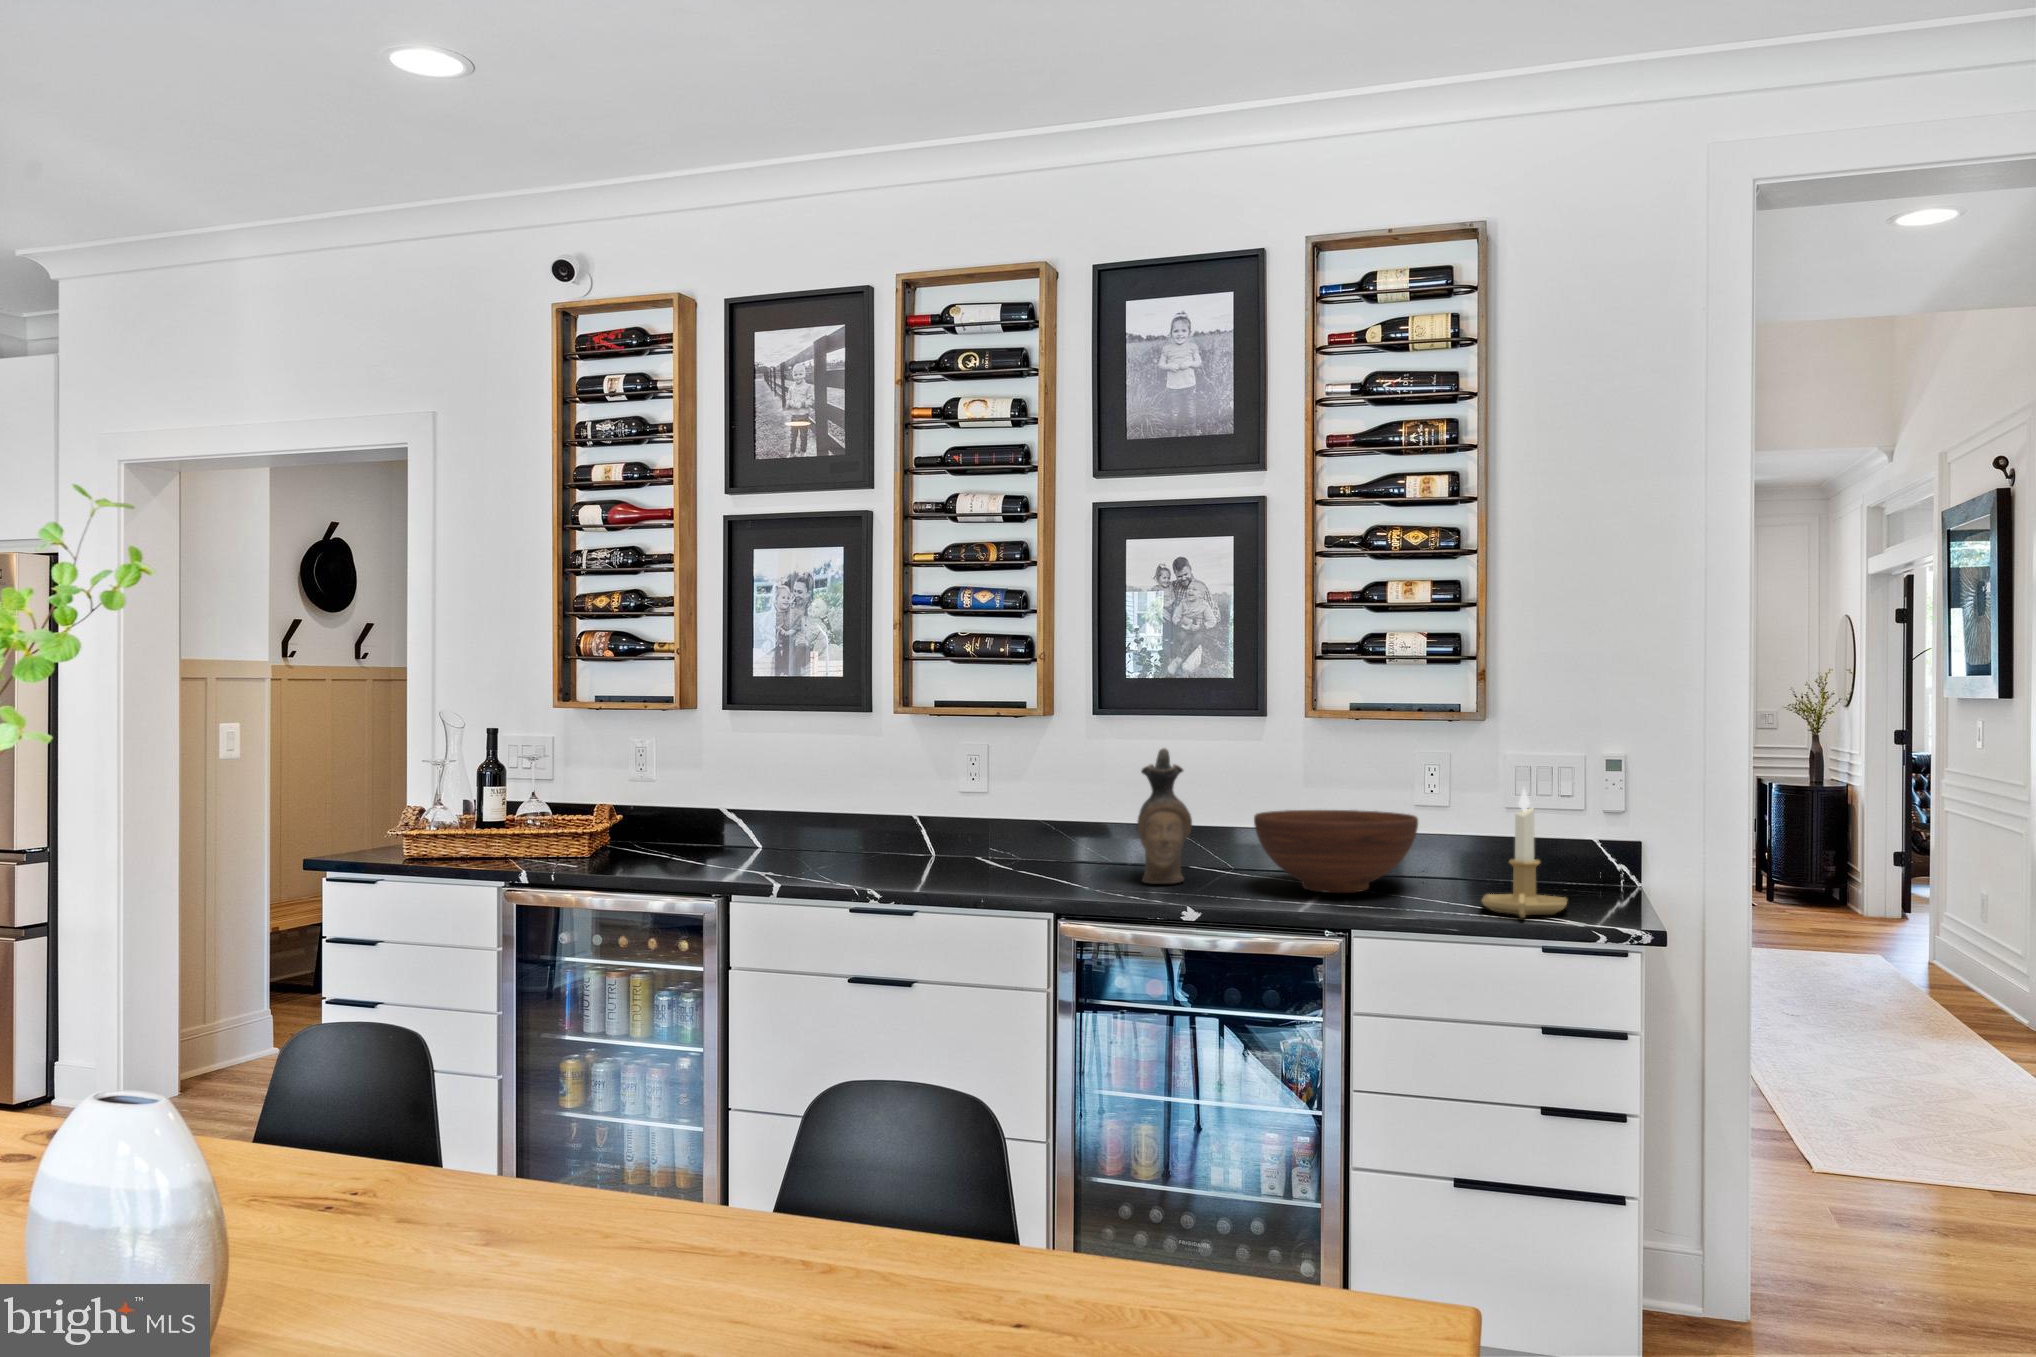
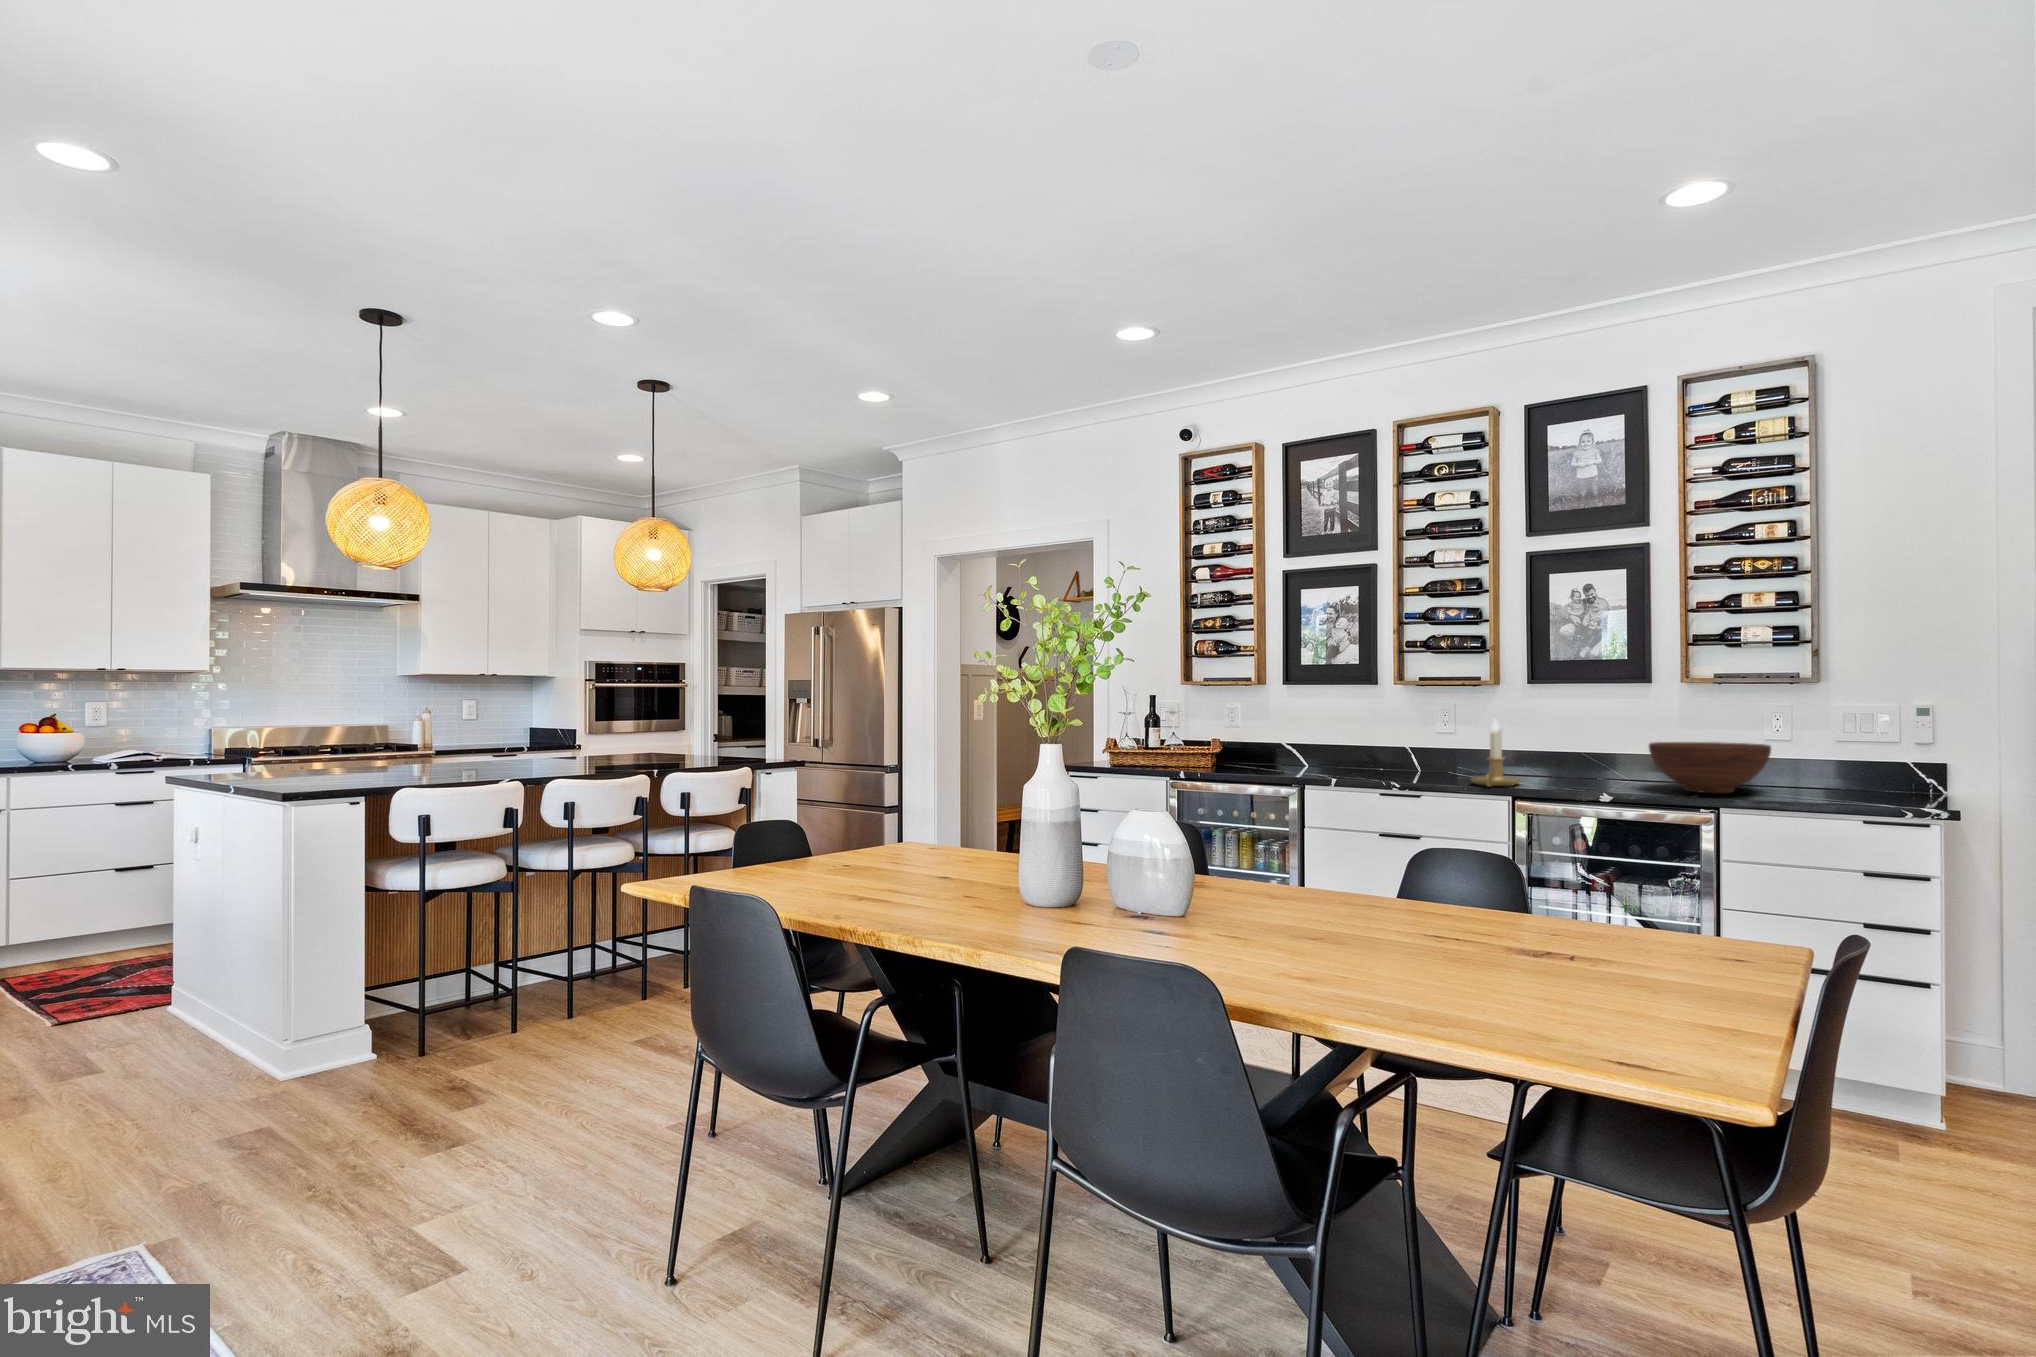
ceramic pitcher: present [1137,748,1192,883] -> none [1564,703,1603,787]
candlestick: present [1482,789,1567,918] -> present [1470,720,1522,787]

